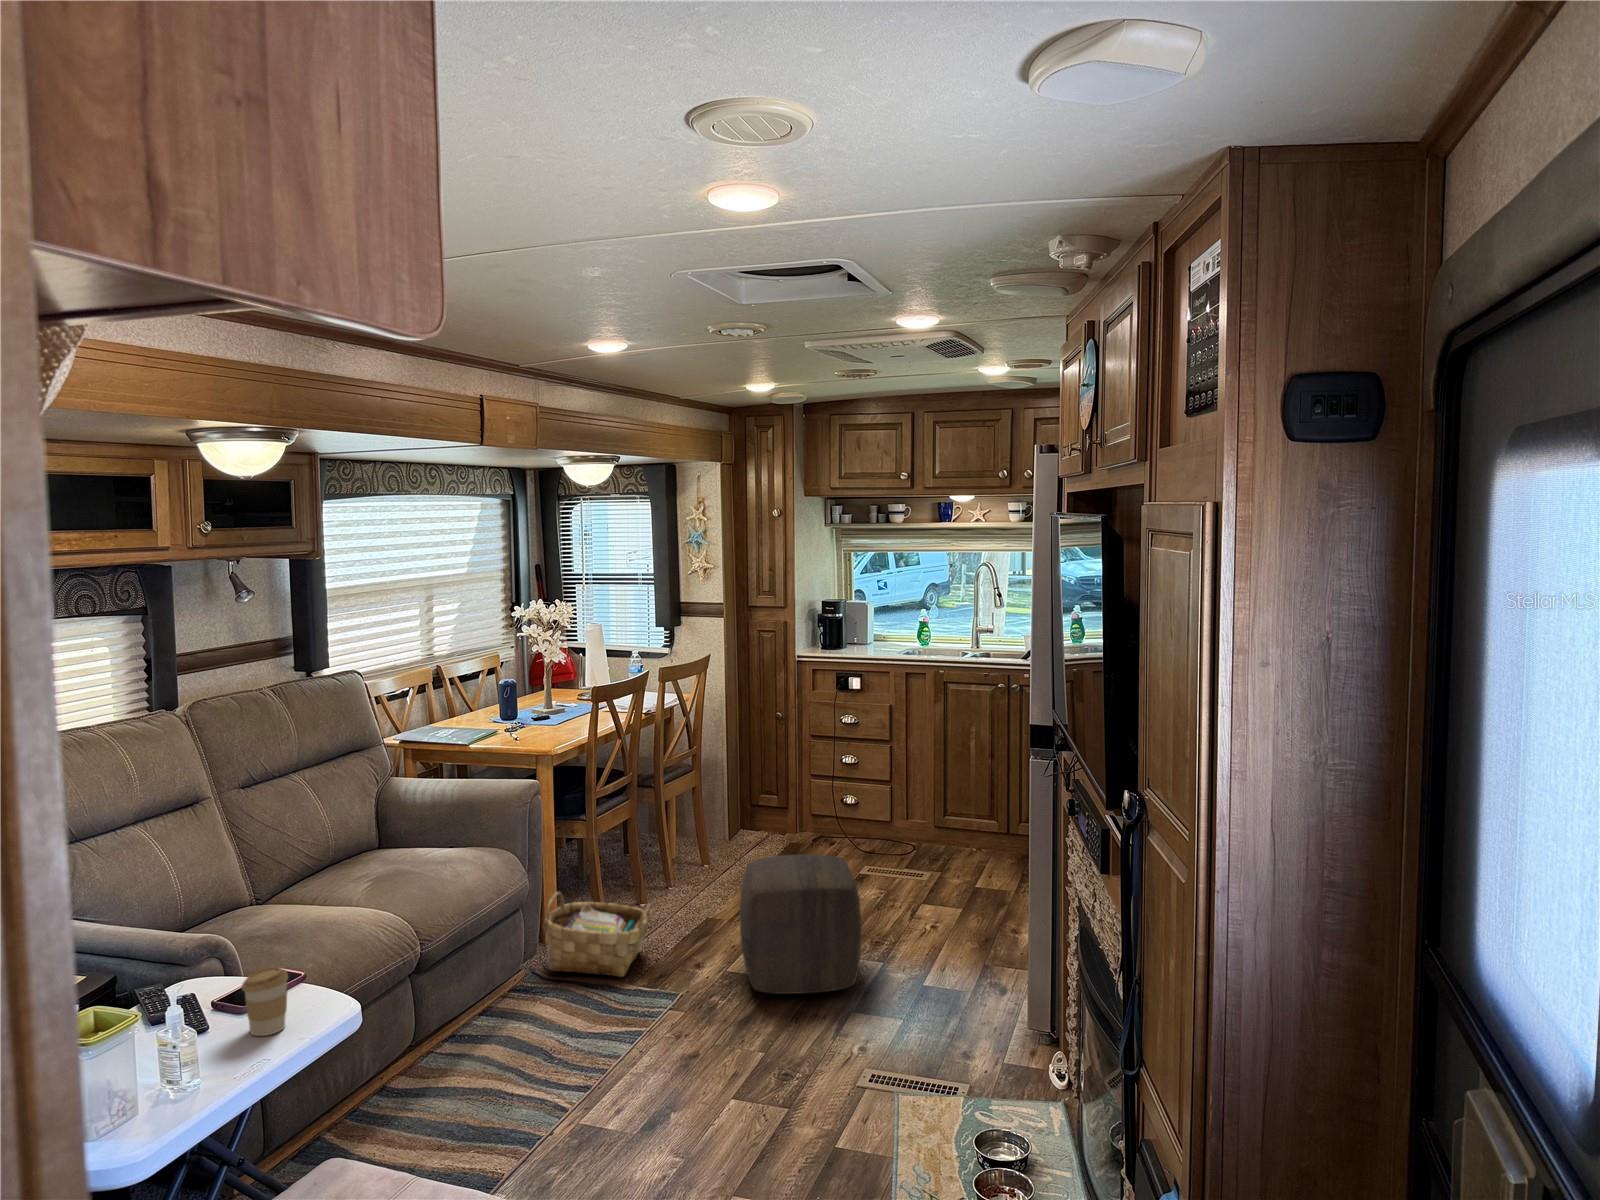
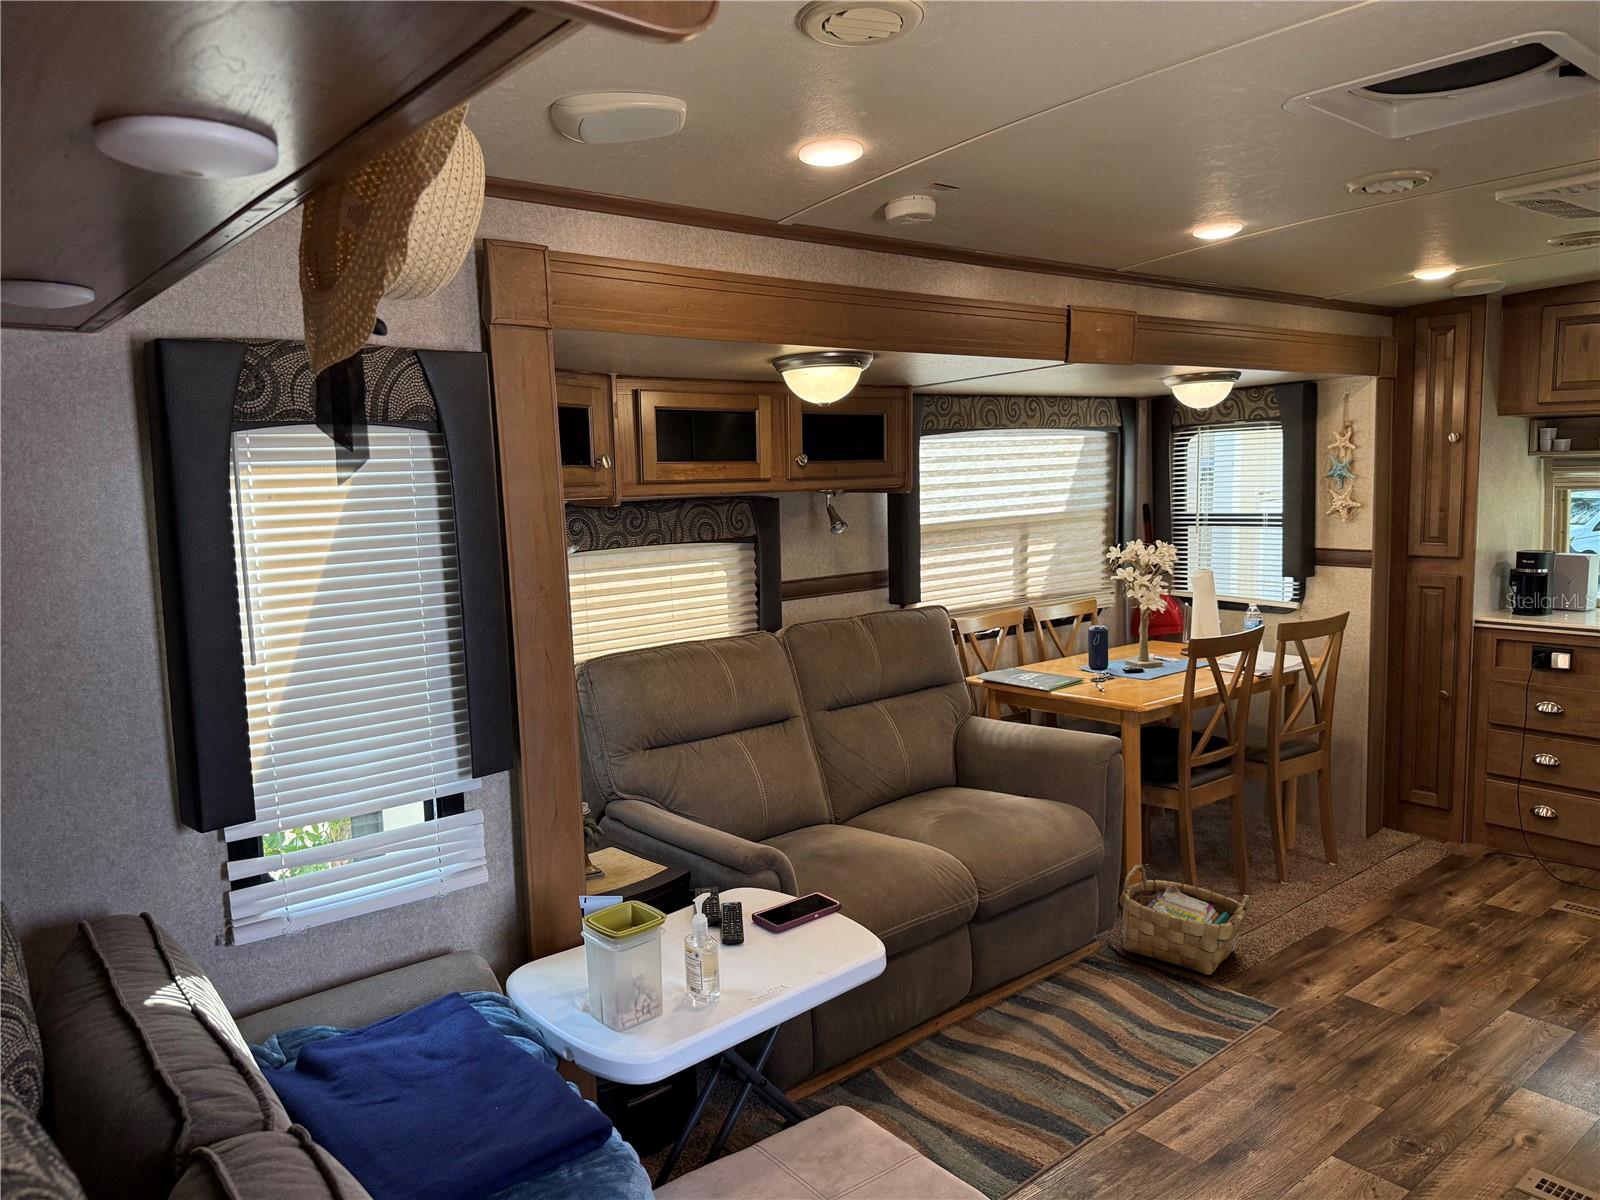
ottoman: present [740,854,861,994] -> none [1364,867,1542,1055]
coffee cup: present [242,967,288,1036] -> none [787,889,830,955]

